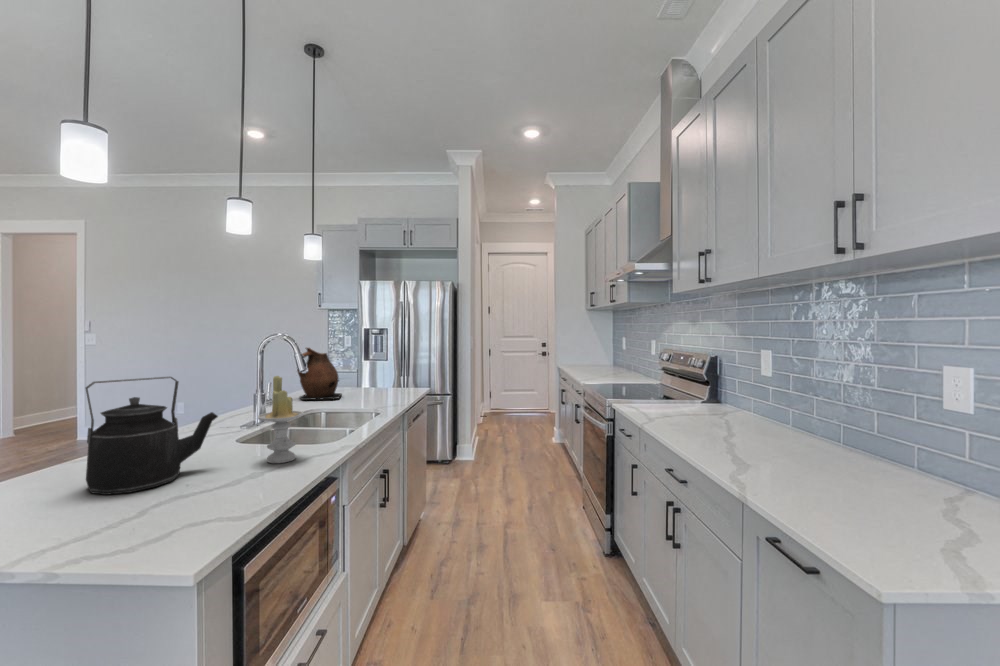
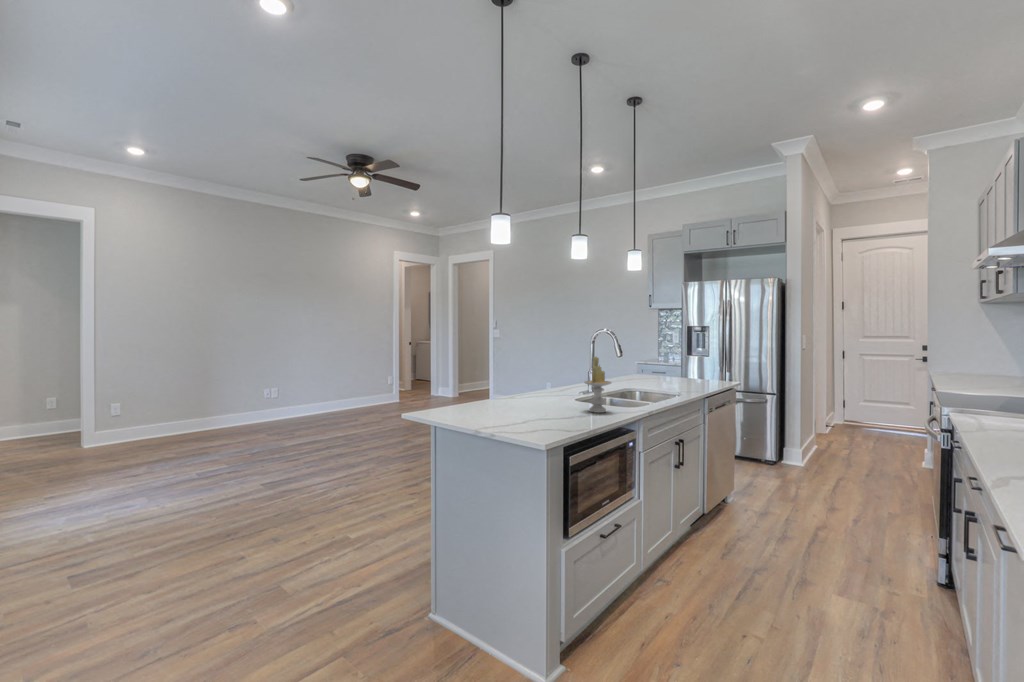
ceramic pitcher: present [297,348,342,400] -> none [620,341,656,384]
kettle: present [86,377,218,495] -> none [503,353,563,413]

